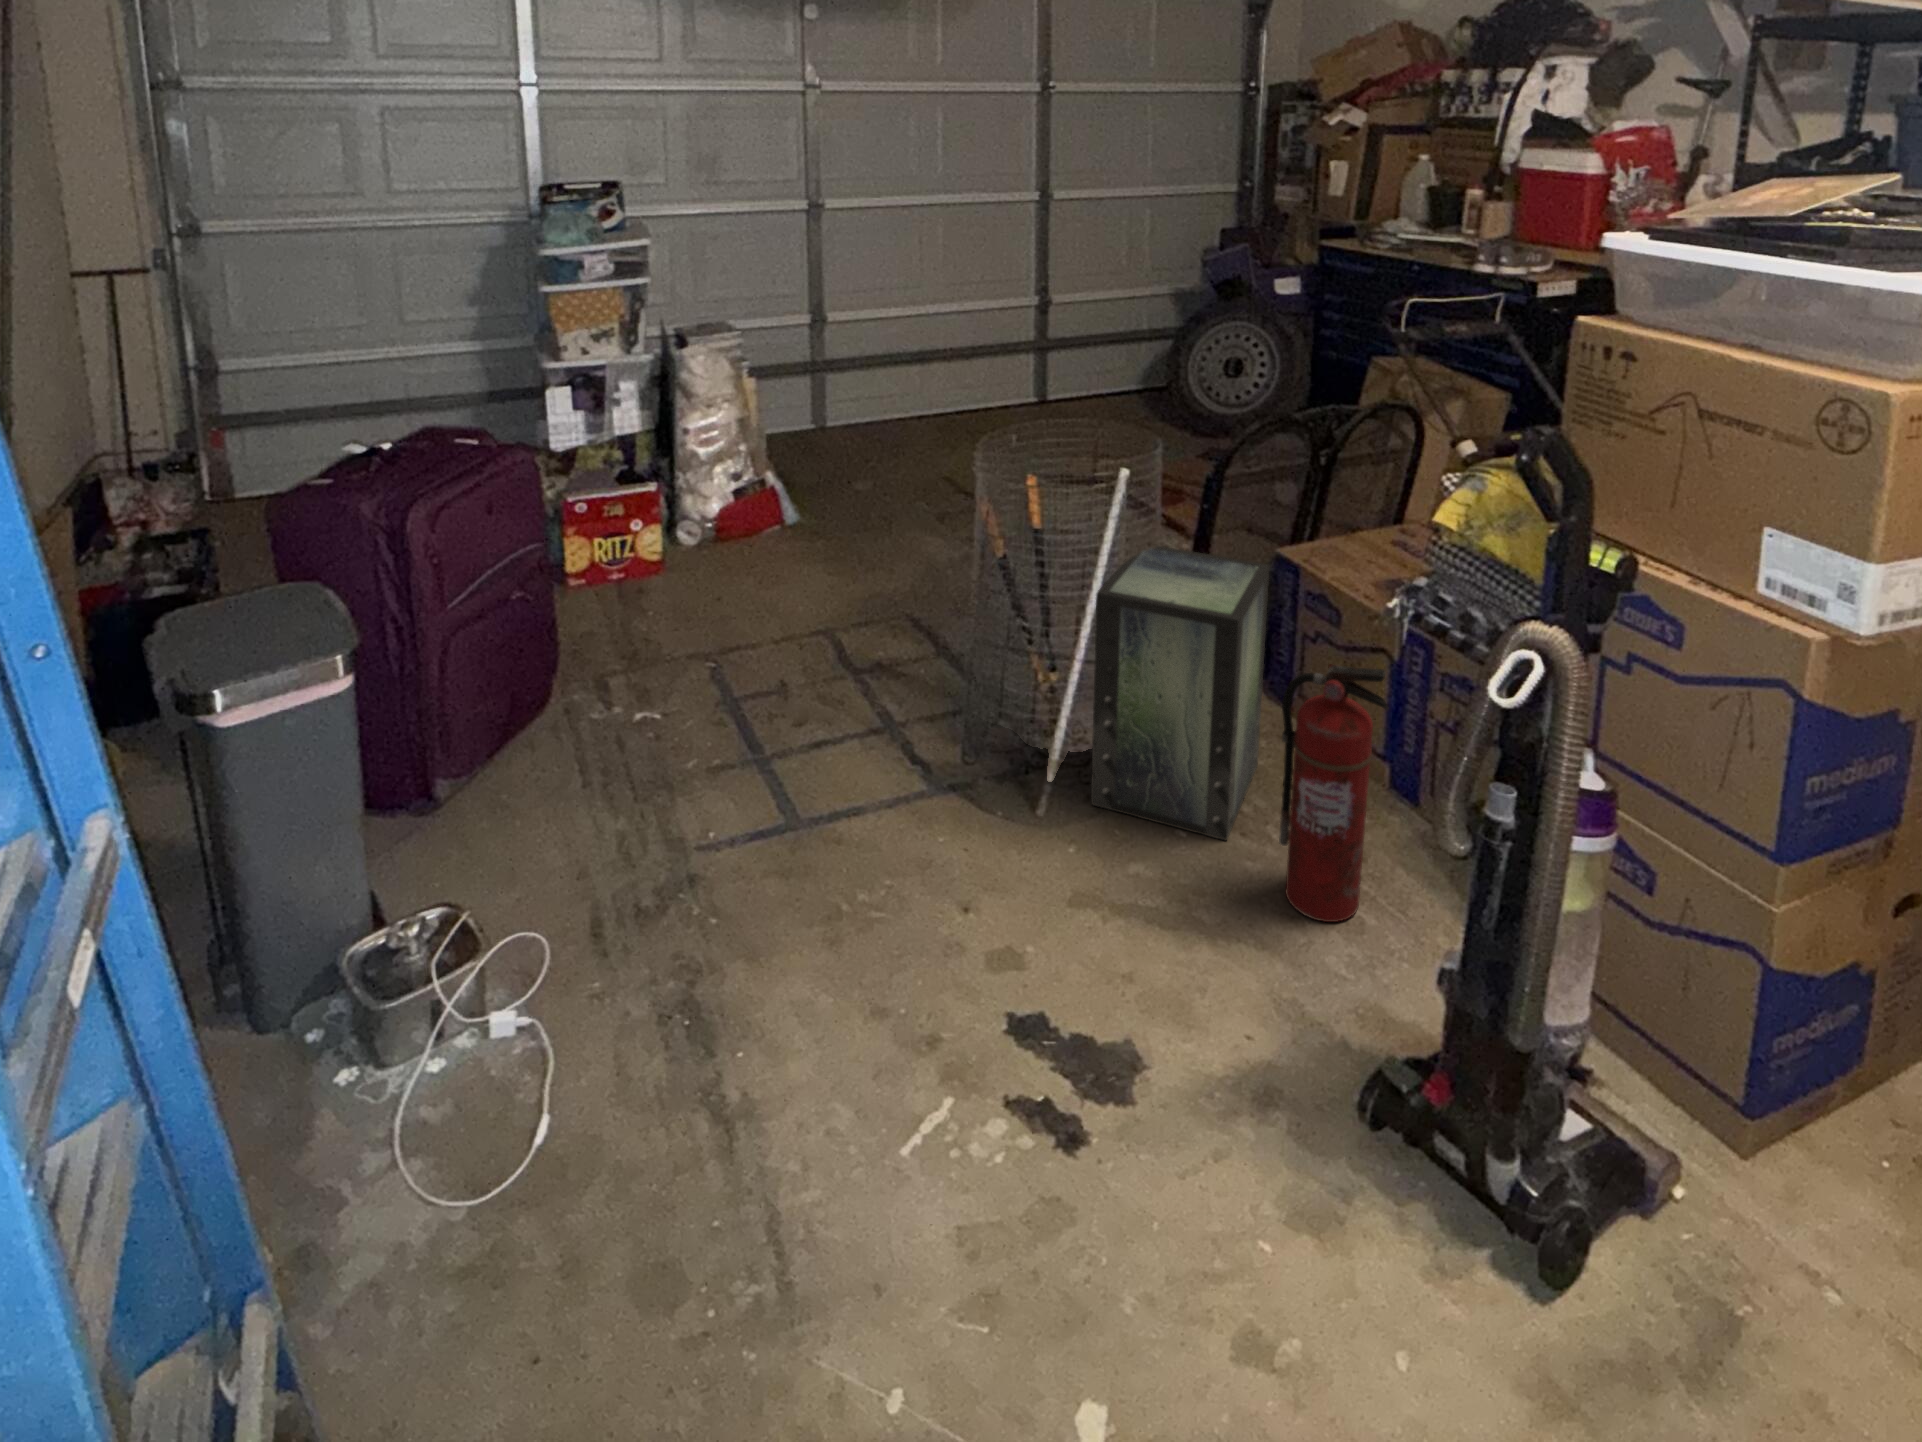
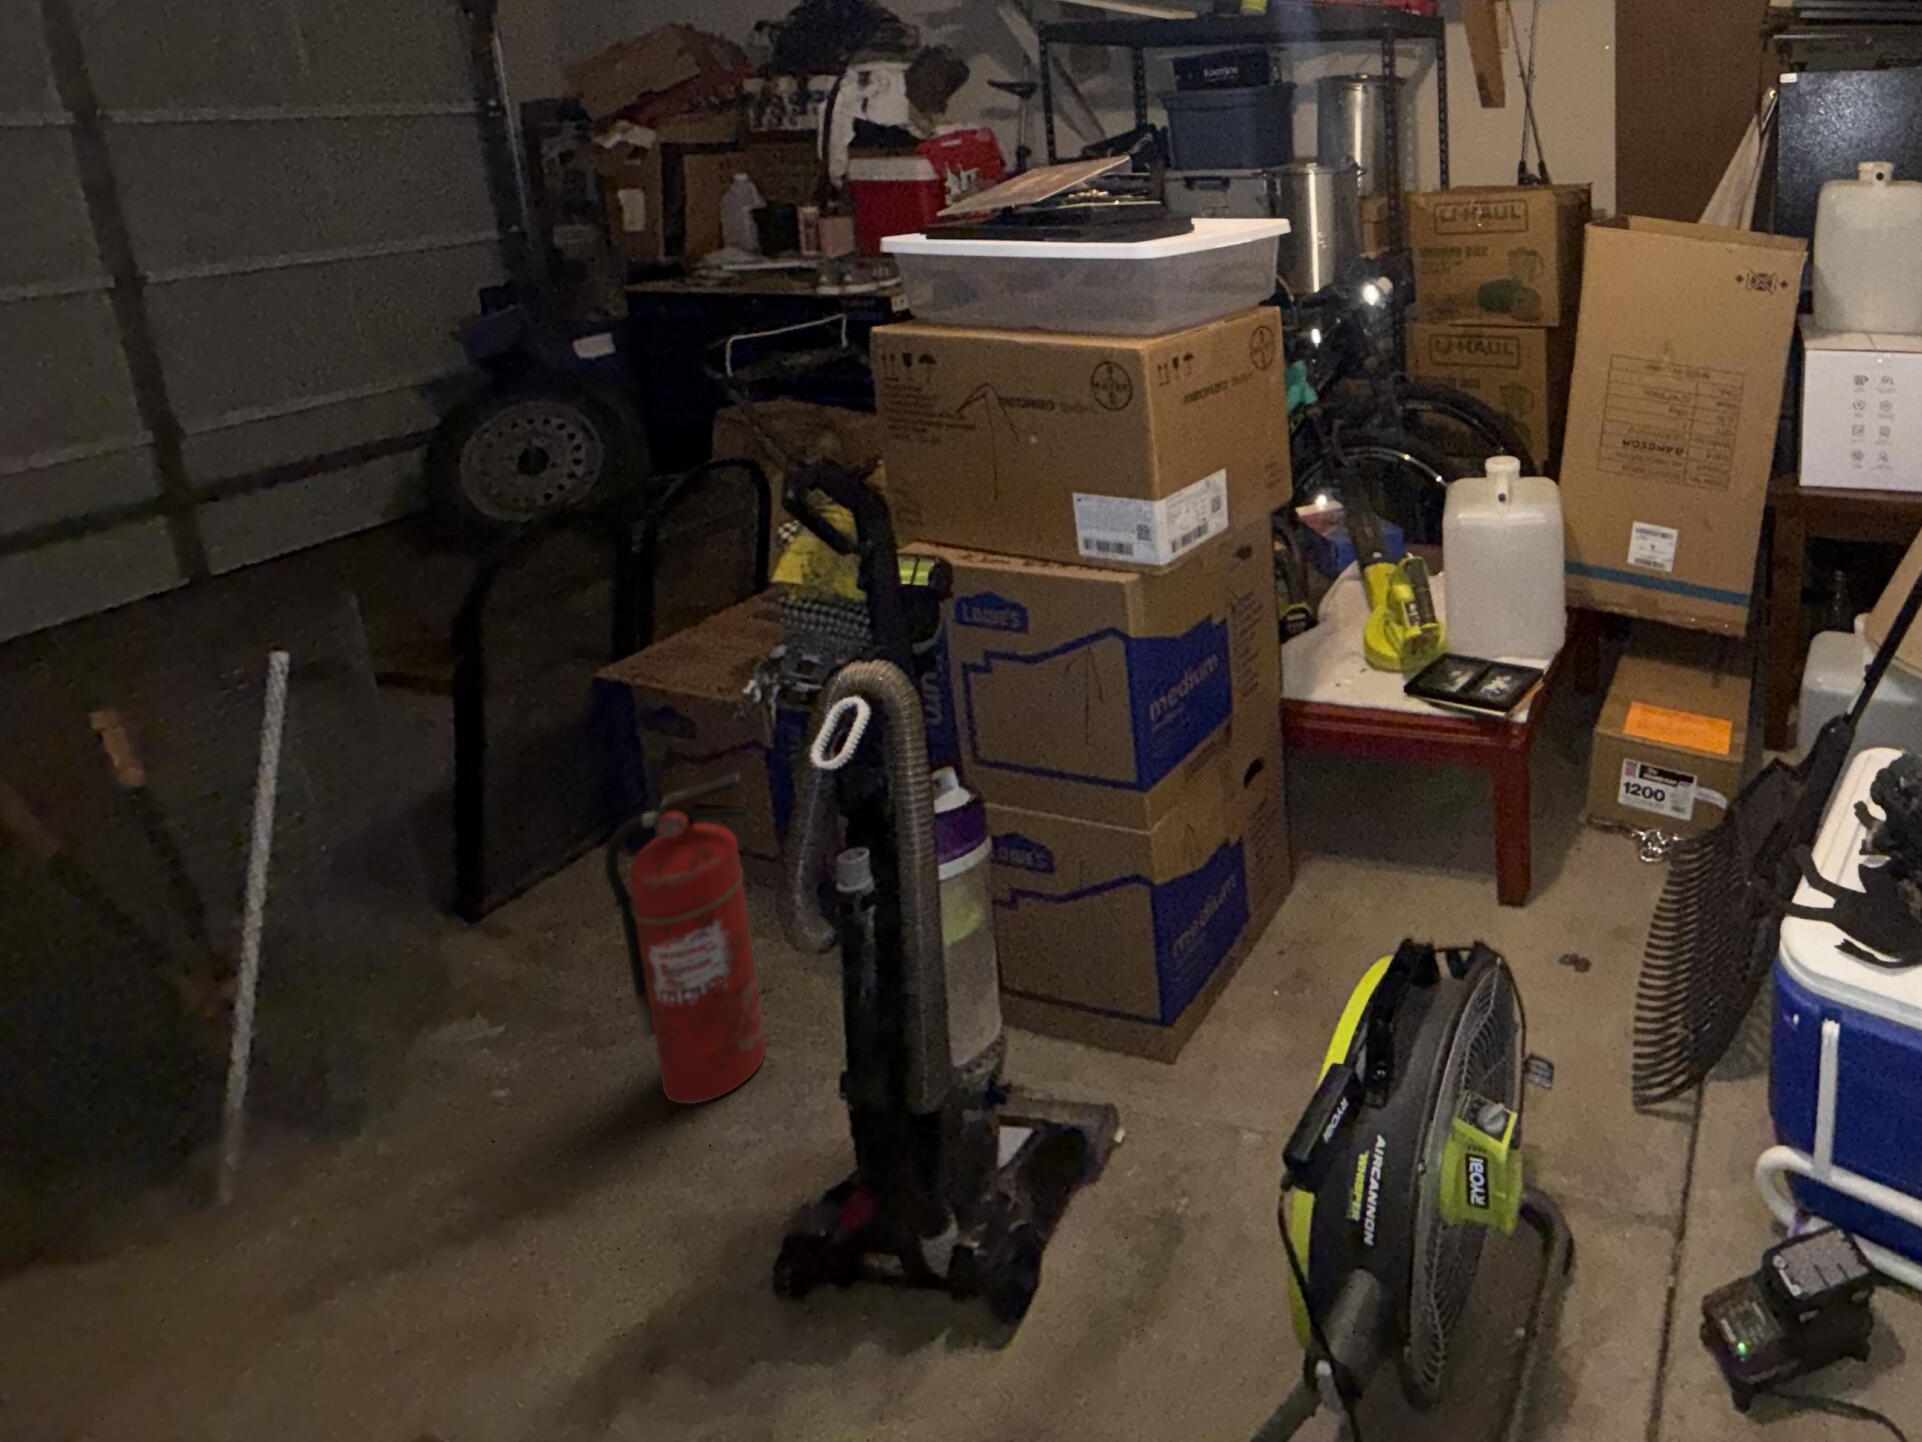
storage box: present [1091,546,1269,840] -> none [251,703,612,1148]

